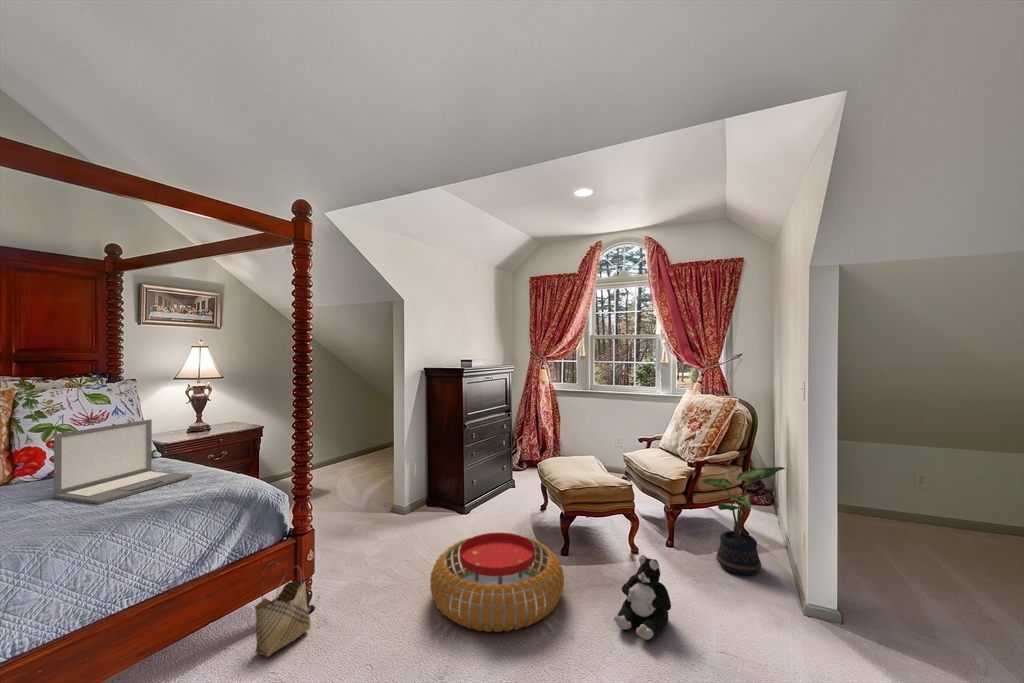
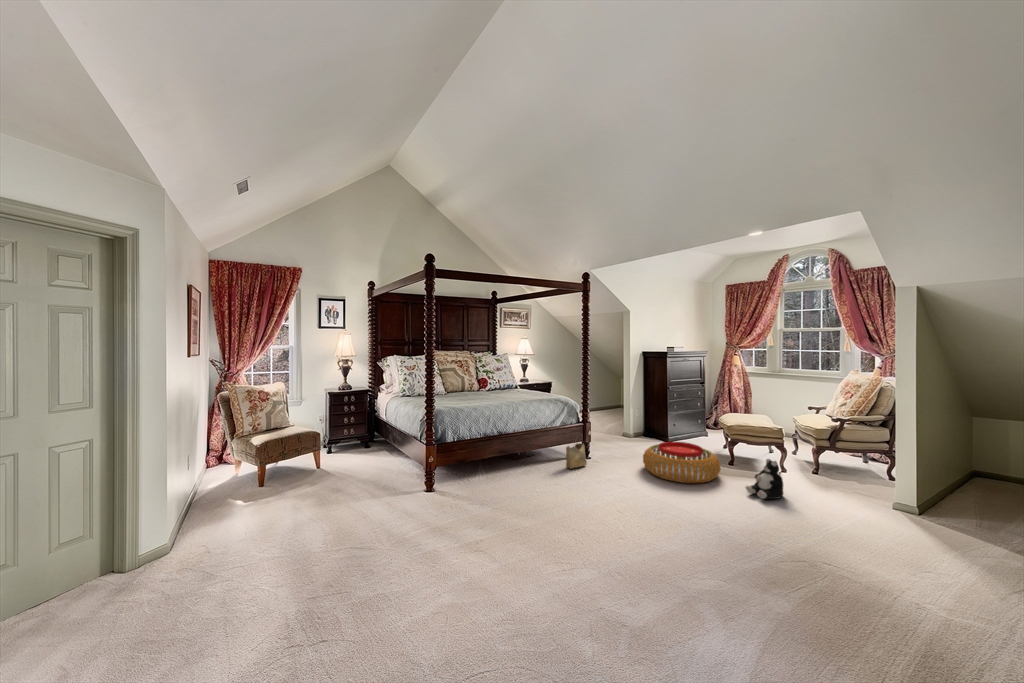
laptop: present [54,419,192,504] -> none [495,370,537,399]
potted plant: present [700,467,785,575] -> none [836,425,910,495]

